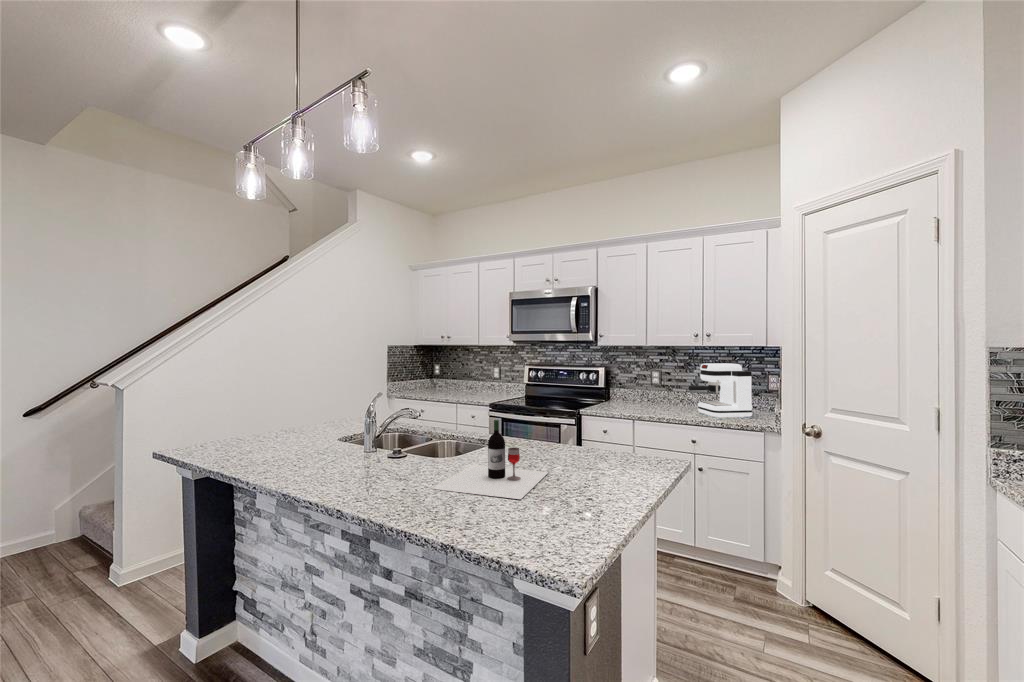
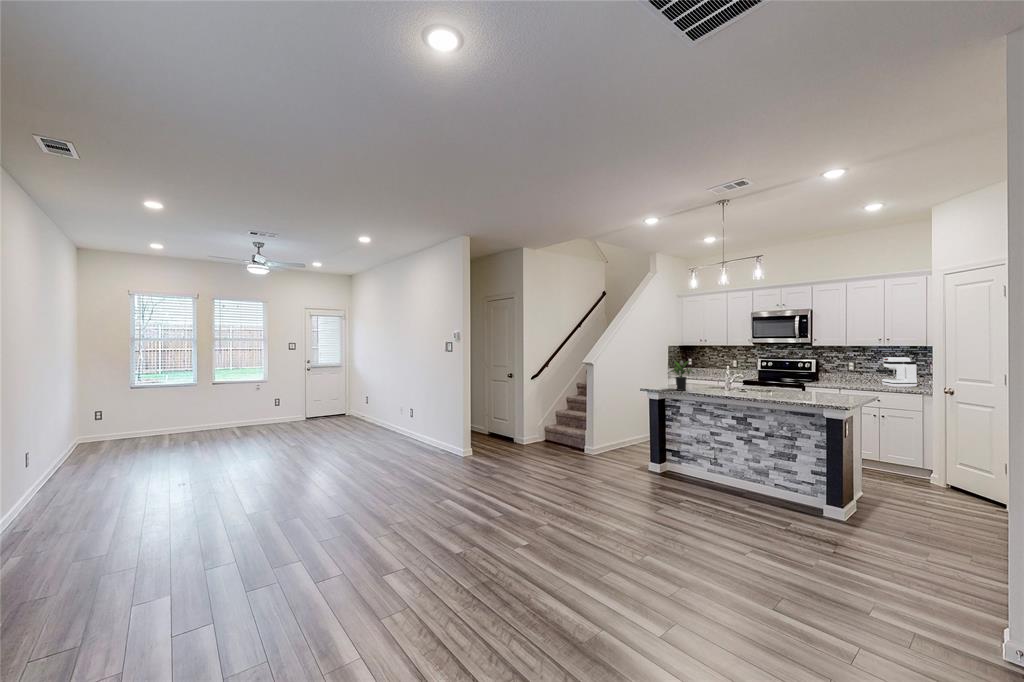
potted plant: none [243,367,313,443] -> present [671,361,693,391]
wine bottle: present [432,420,548,499] -> none [777,379,817,402]

